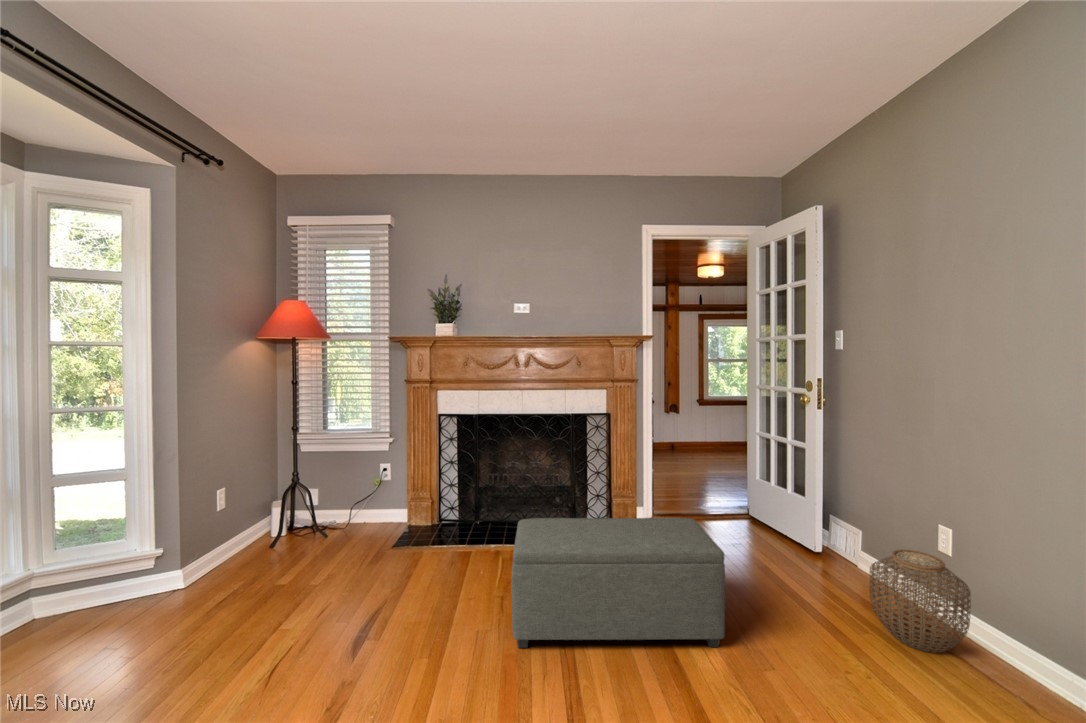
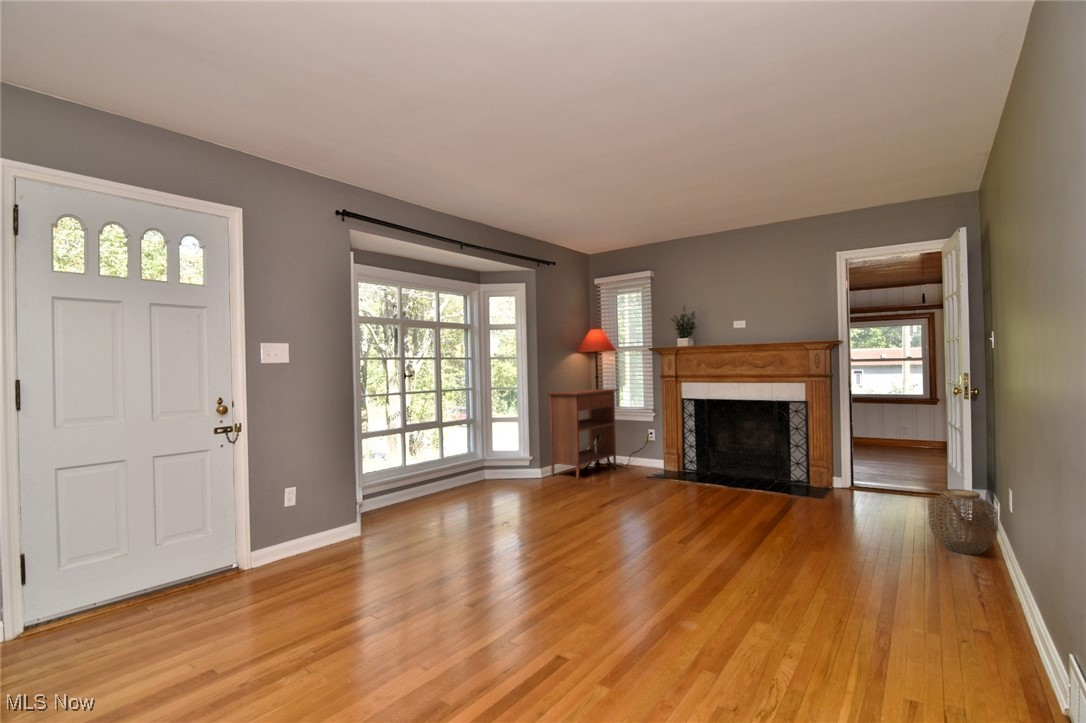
console table: none [182,402,331,584] -> present [548,389,618,479]
ottoman: present [511,518,725,648] -> none [689,453,821,529]

